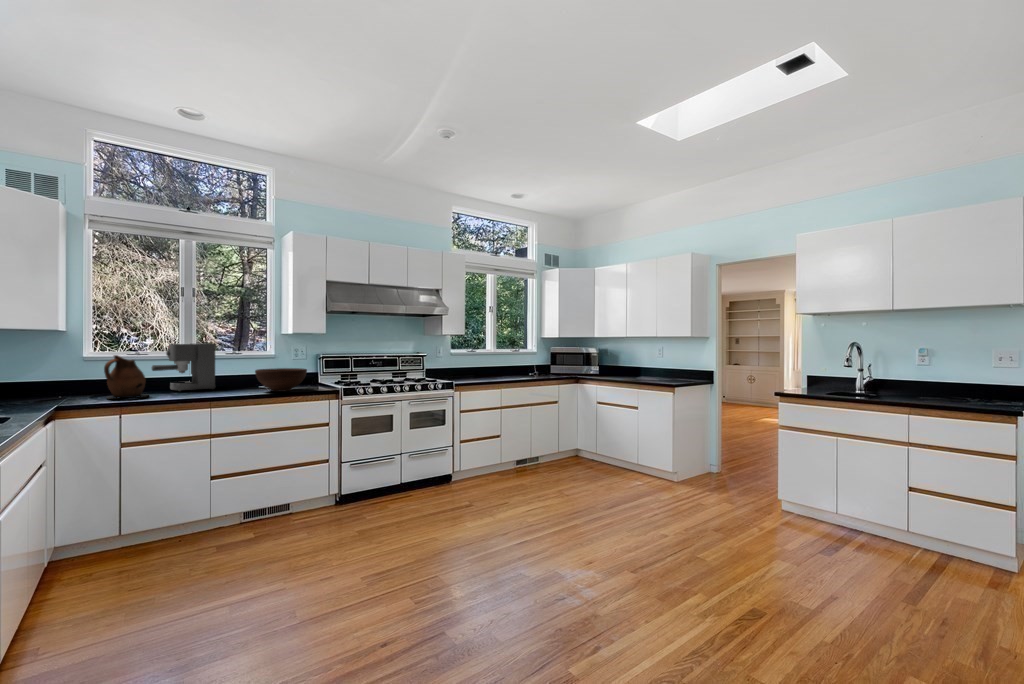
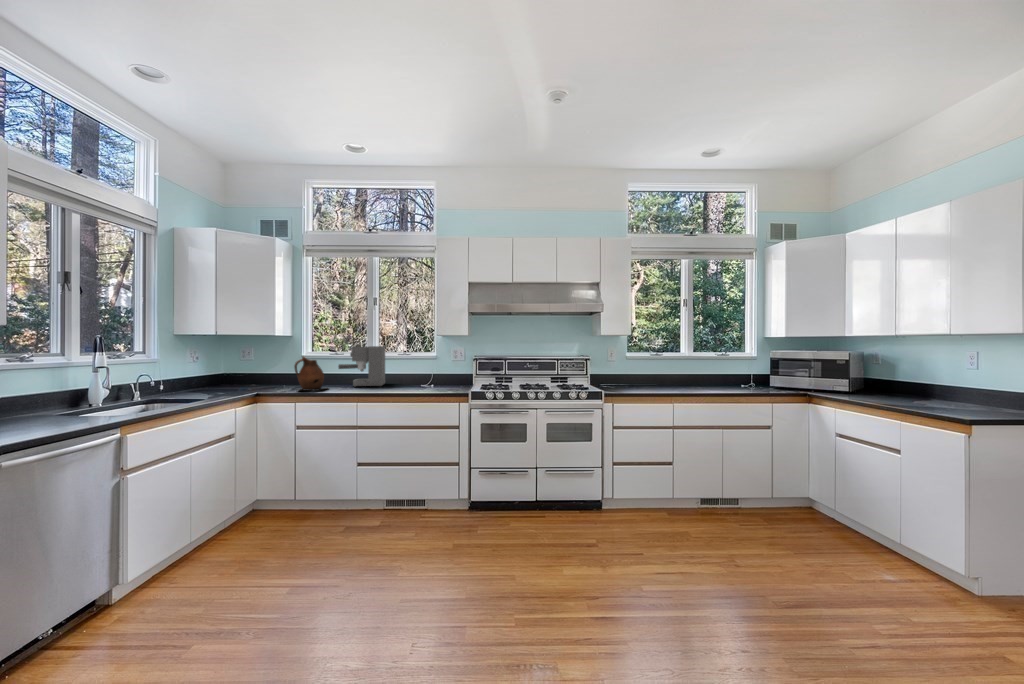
fruit bowl: present [255,368,307,392] -> none [397,370,442,392]

